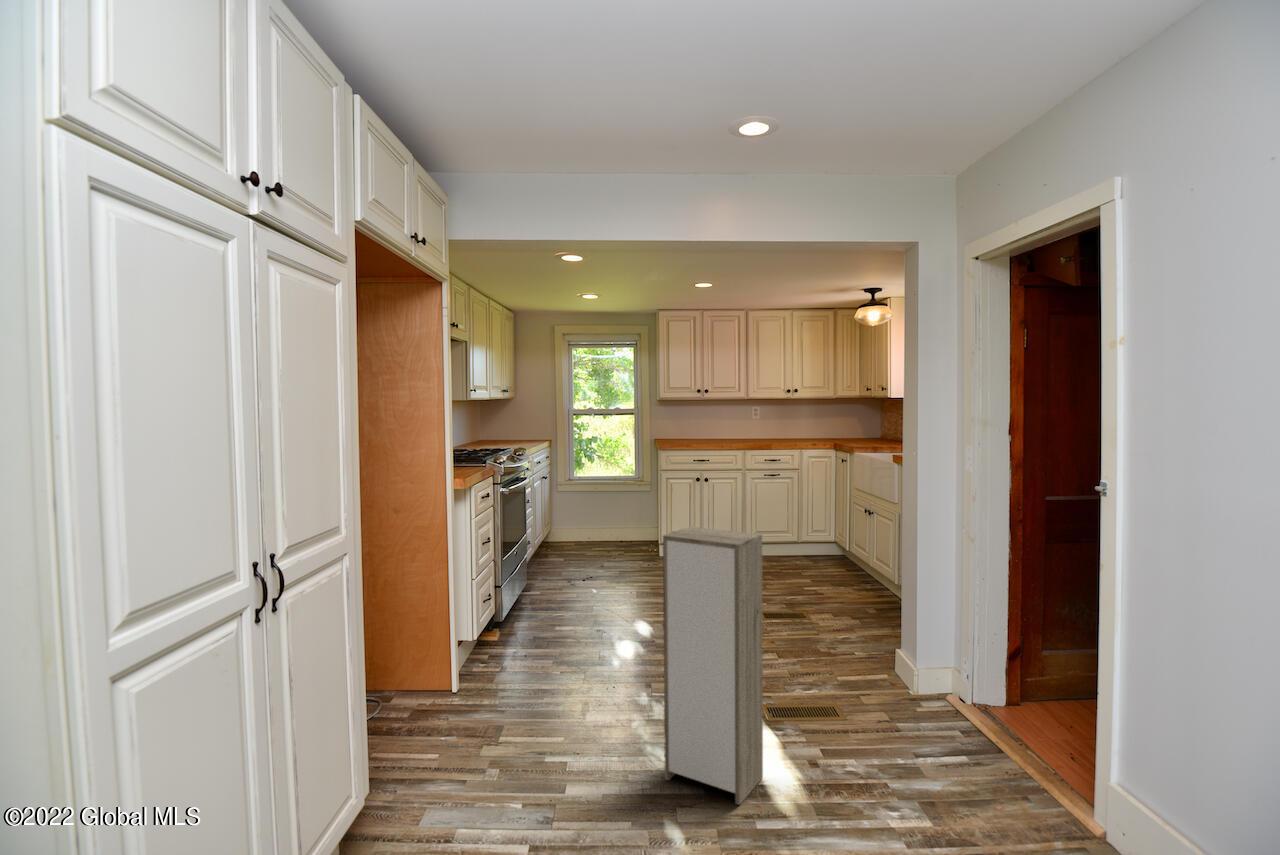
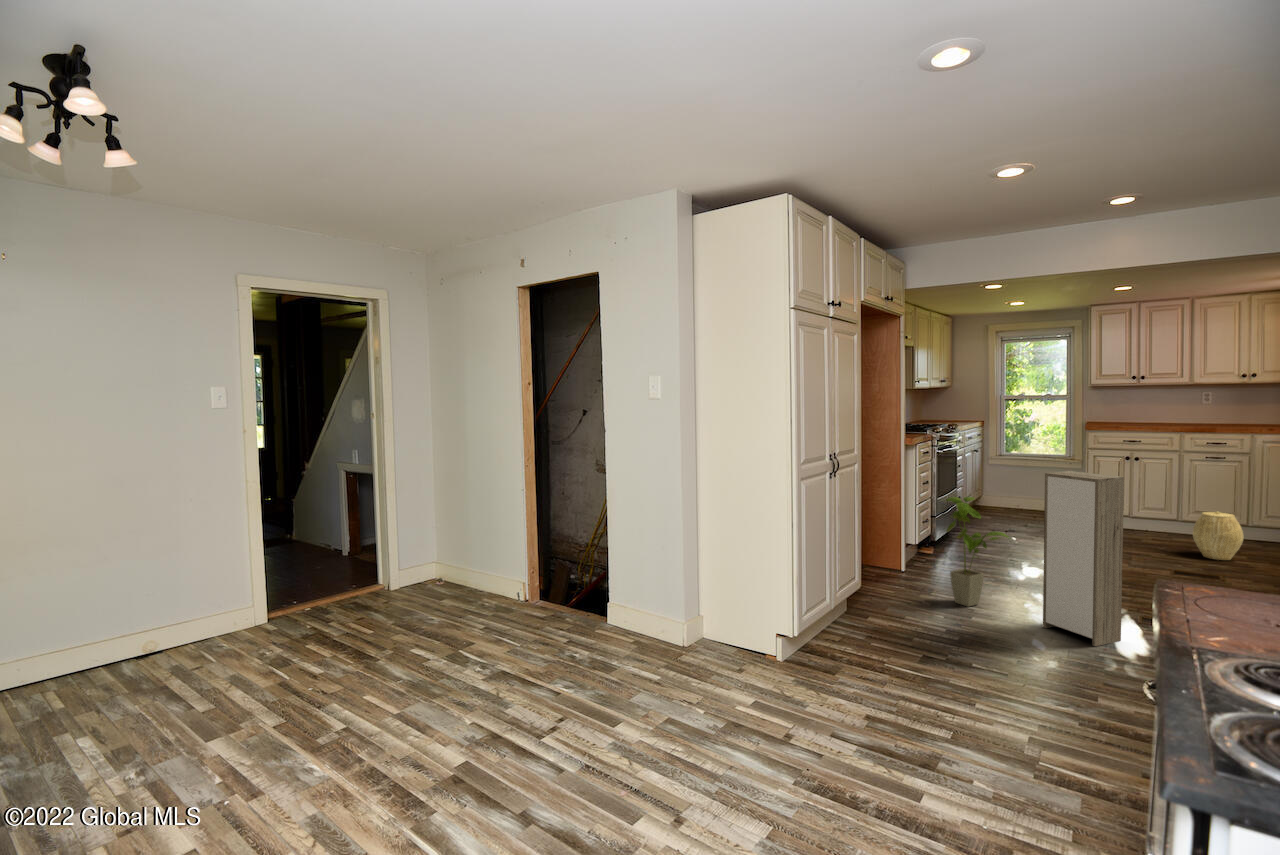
woven basket: none [765,537,807,590] -> present [1193,512,1244,560]
house plant: none [517,577,616,759] -> present [946,497,1008,607]

